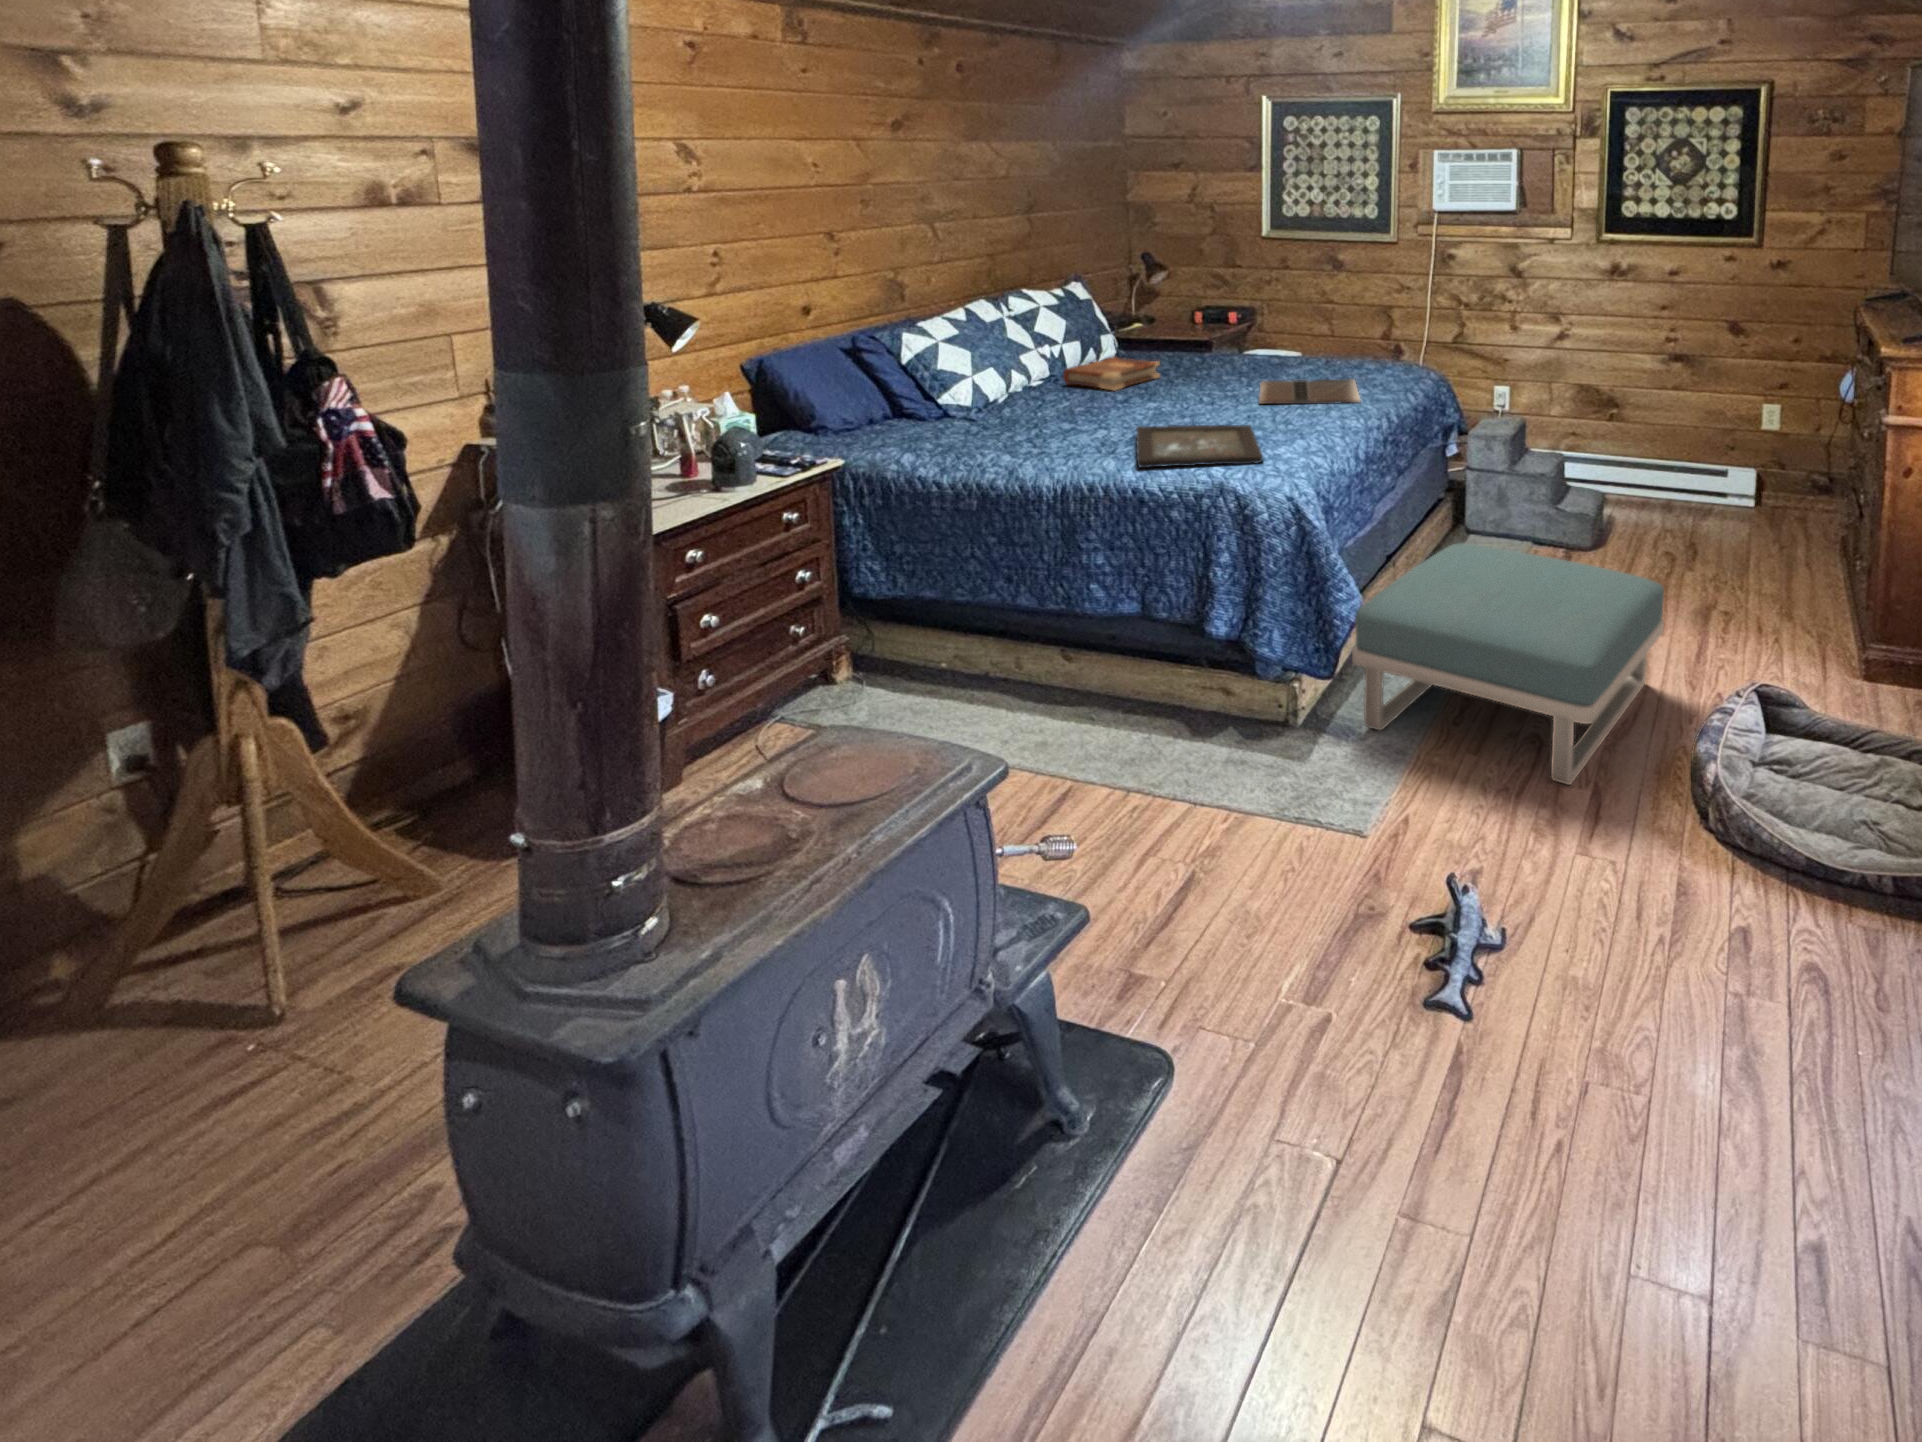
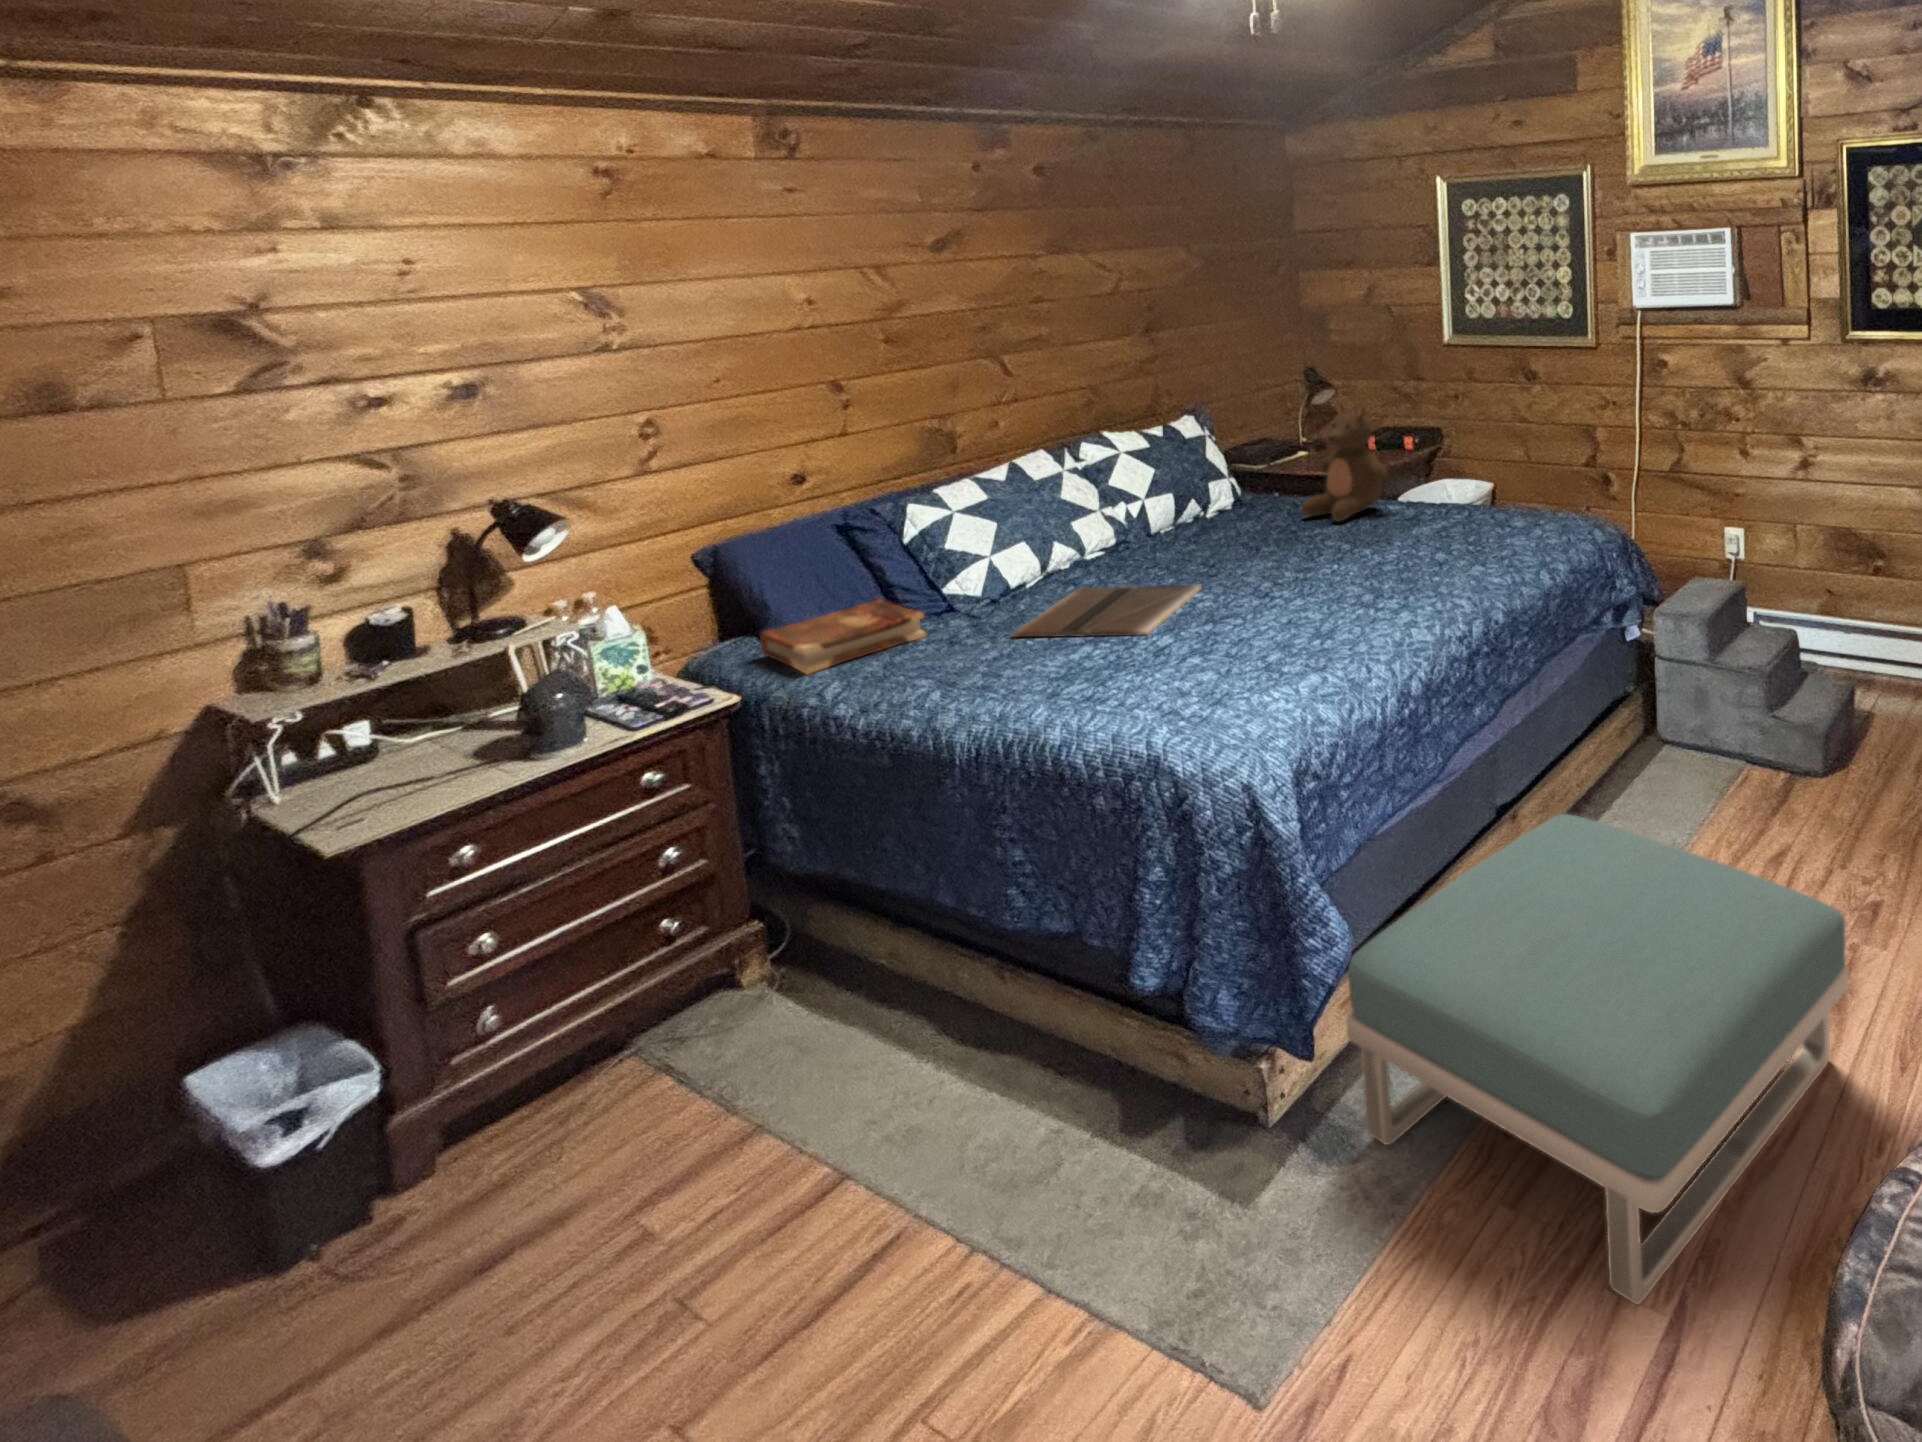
stuffed bear: none [1182,273,1253,366] -> present [1301,403,1388,522]
book: present [1063,357,1160,391] -> present [760,599,926,674]
laptop: present [1259,379,1361,404] -> present [1012,585,1202,637]
tray: present [1136,425,1263,468] -> none [1073,636,1286,721]

